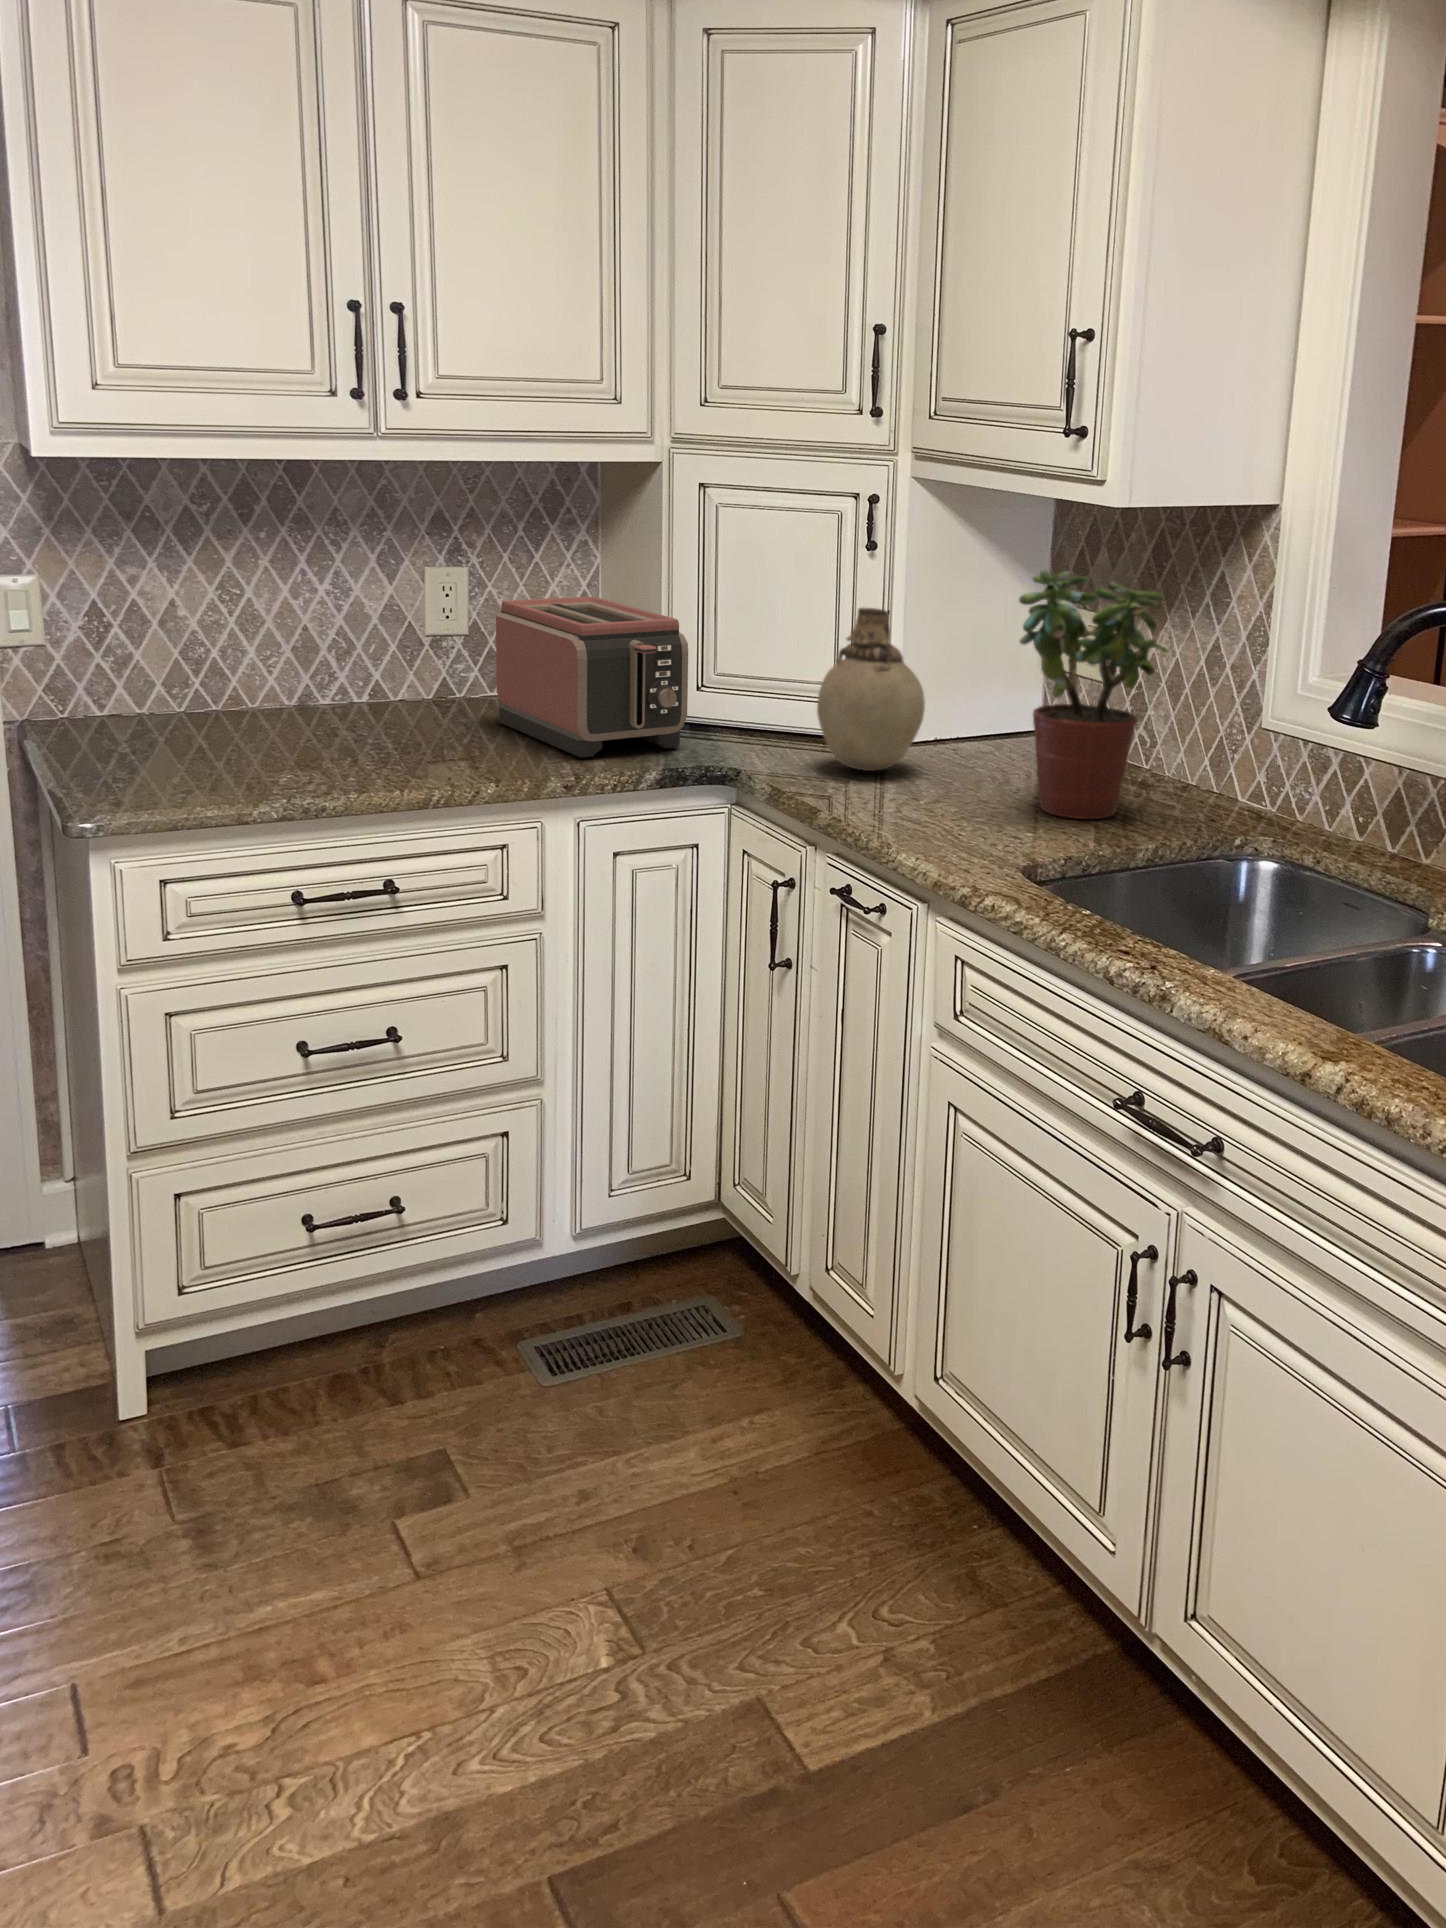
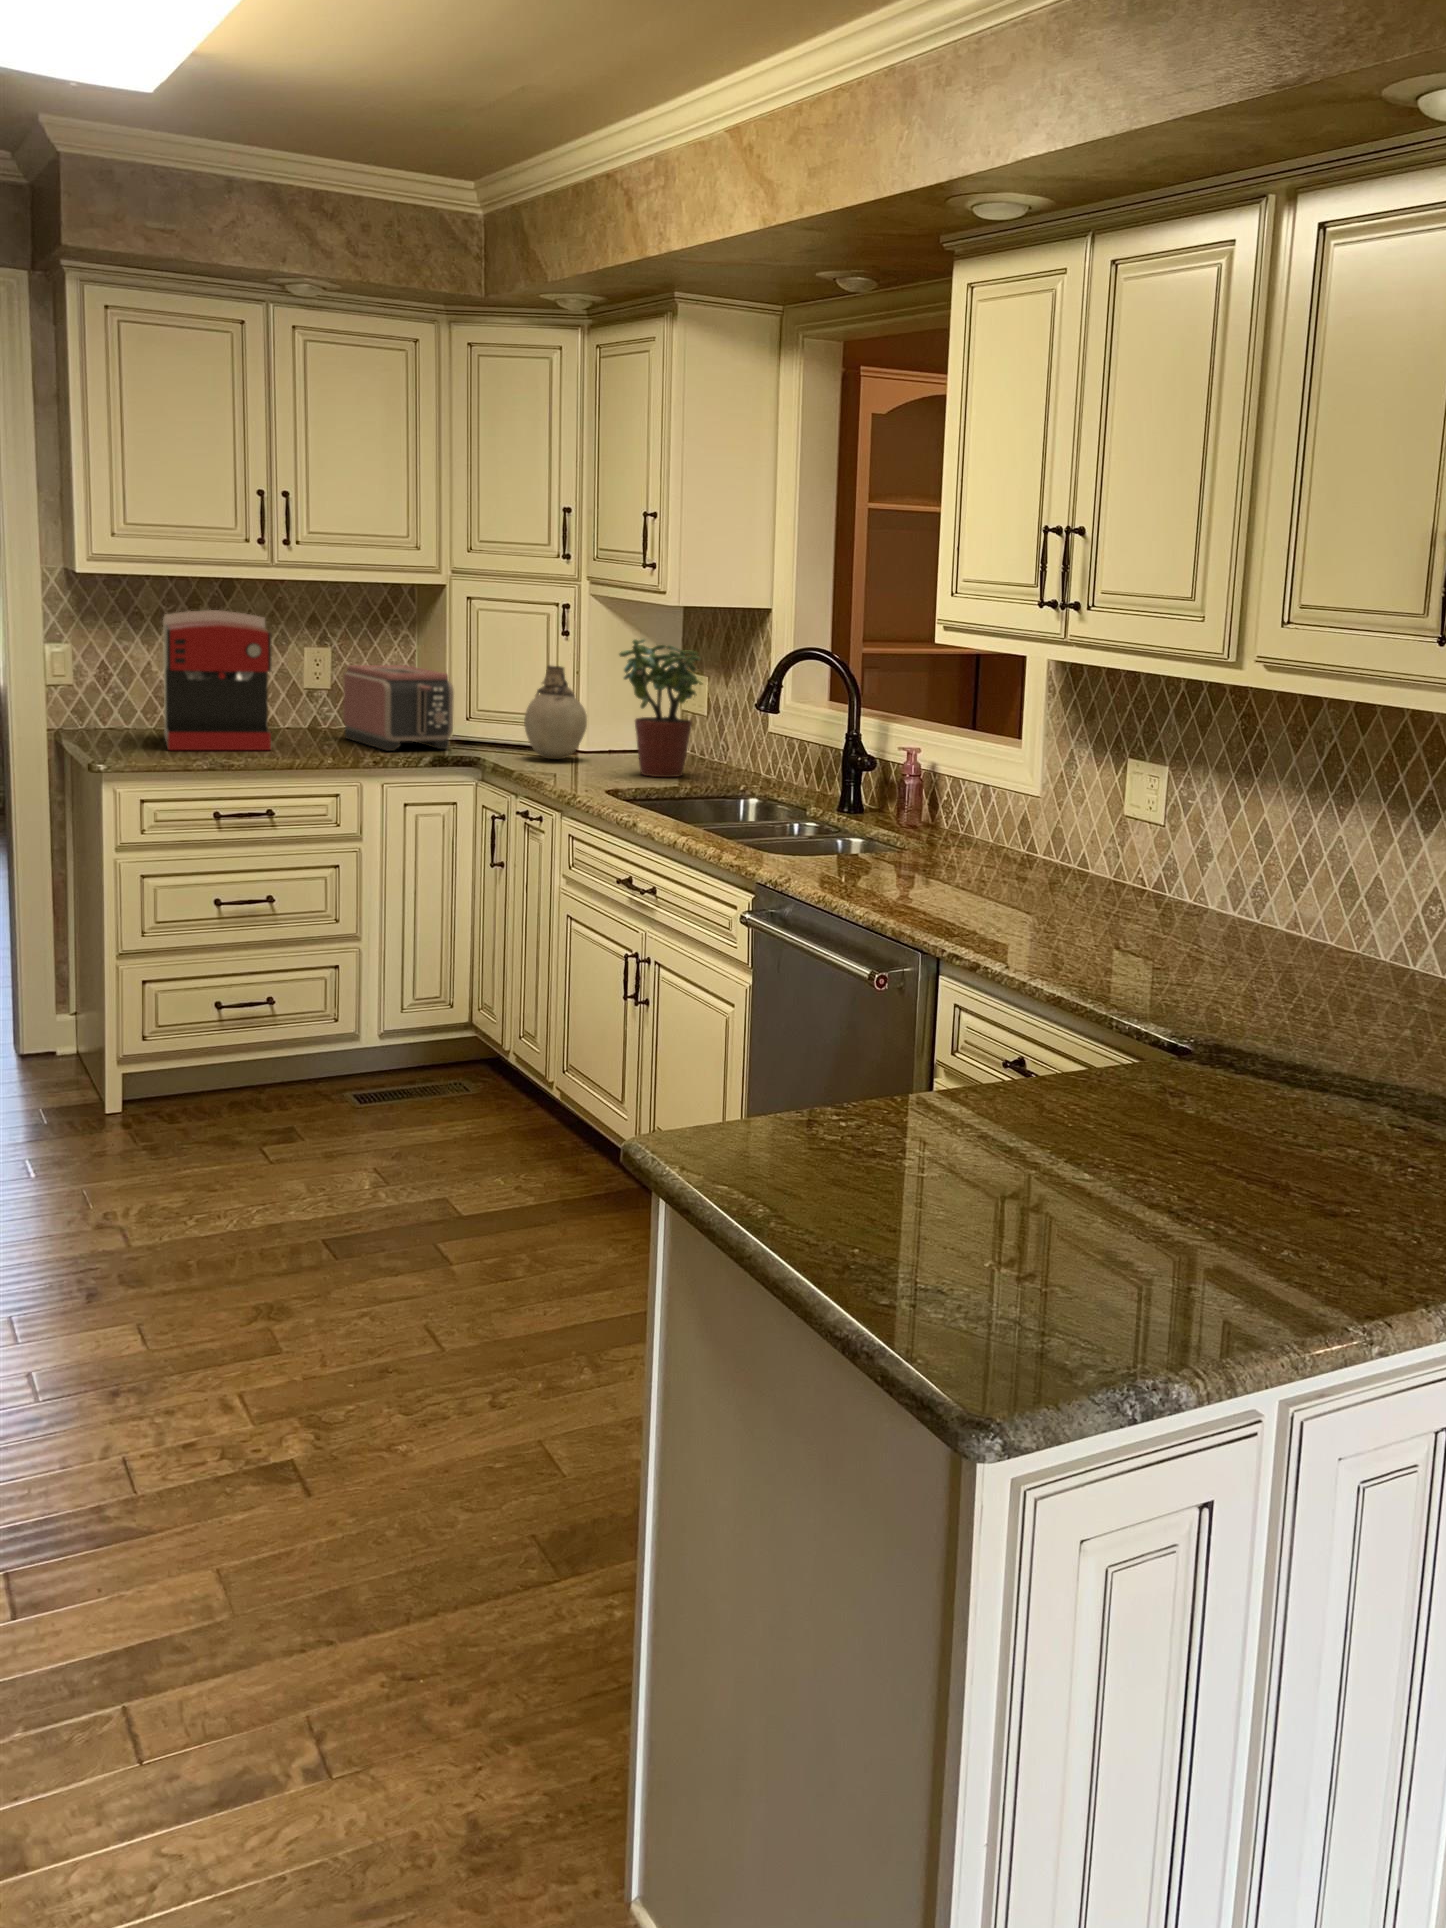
coffee maker: none [191,515,384,772] -> present [163,610,271,750]

